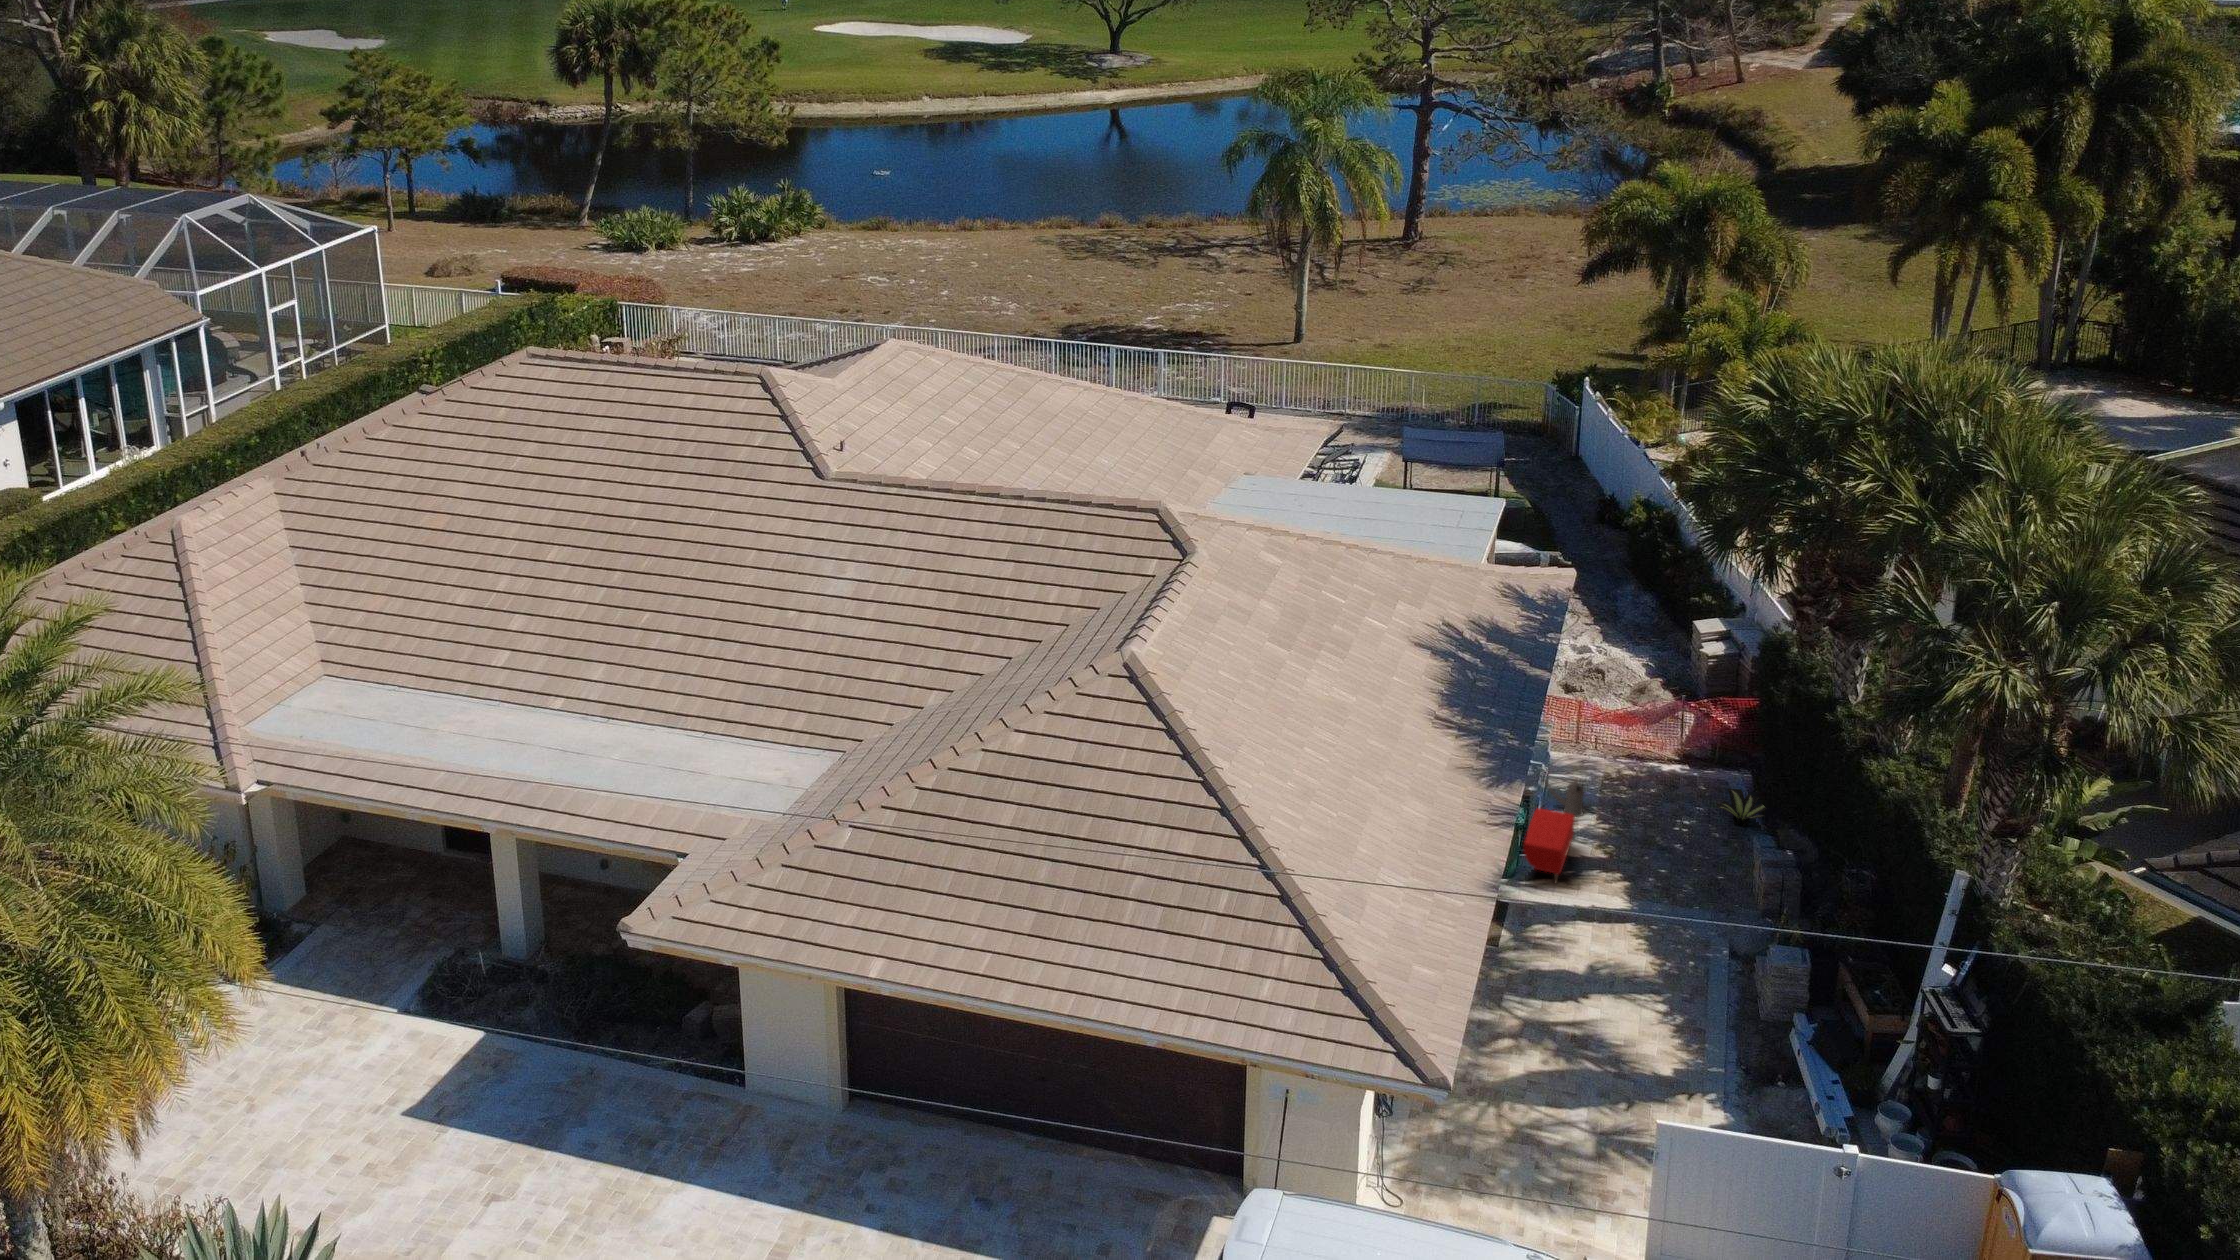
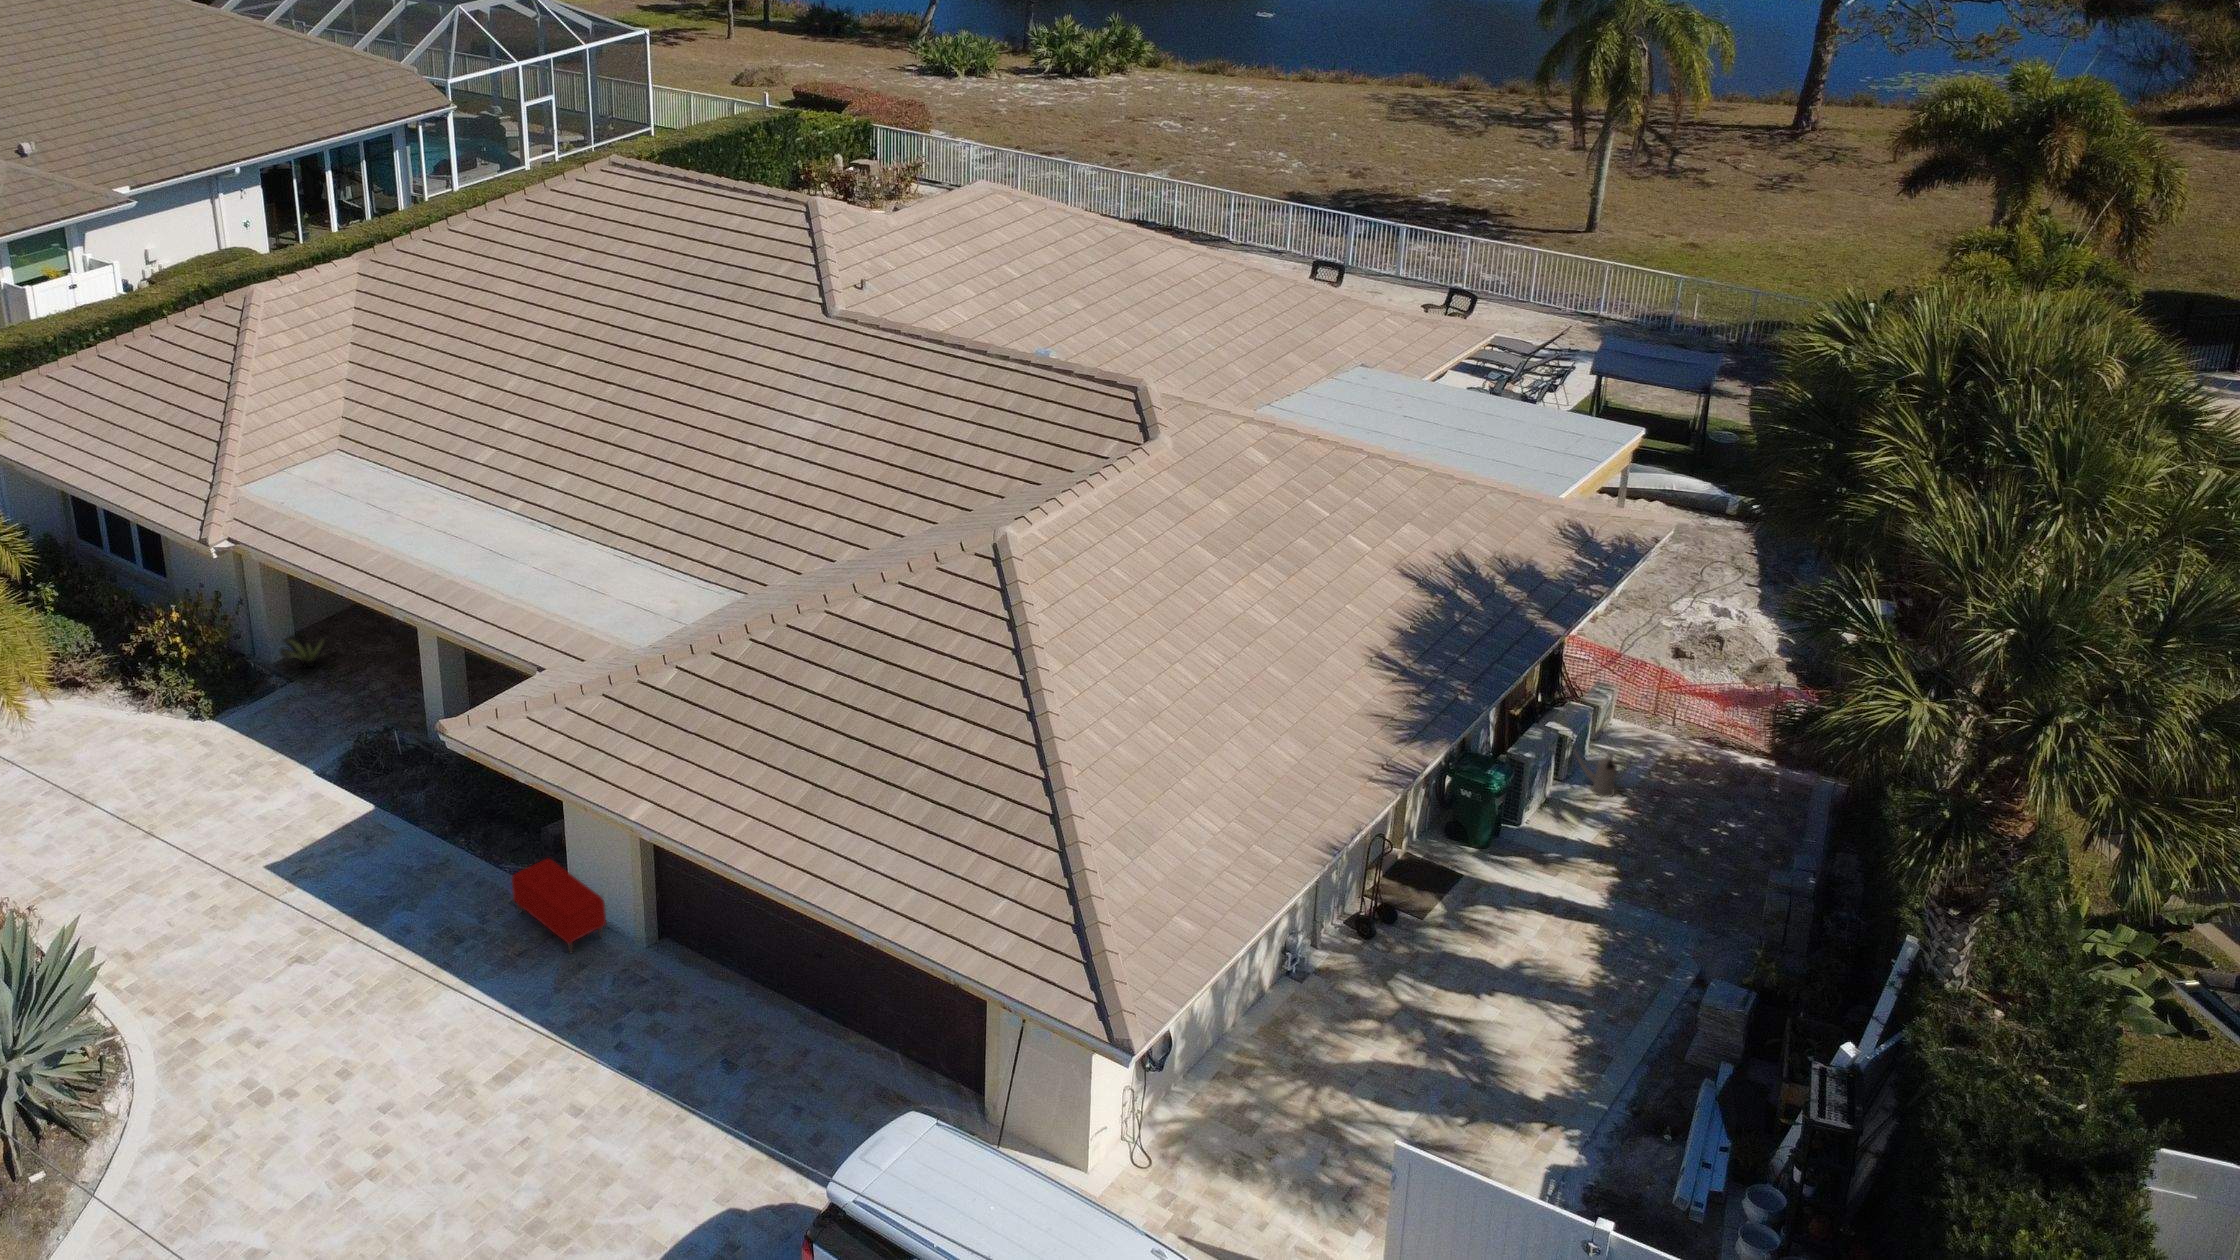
potted plant: present [1716,789,1767,827] -> present [281,635,328,667]
bench: present [1524,808,1575,883] -> present [512,859,606,953]

